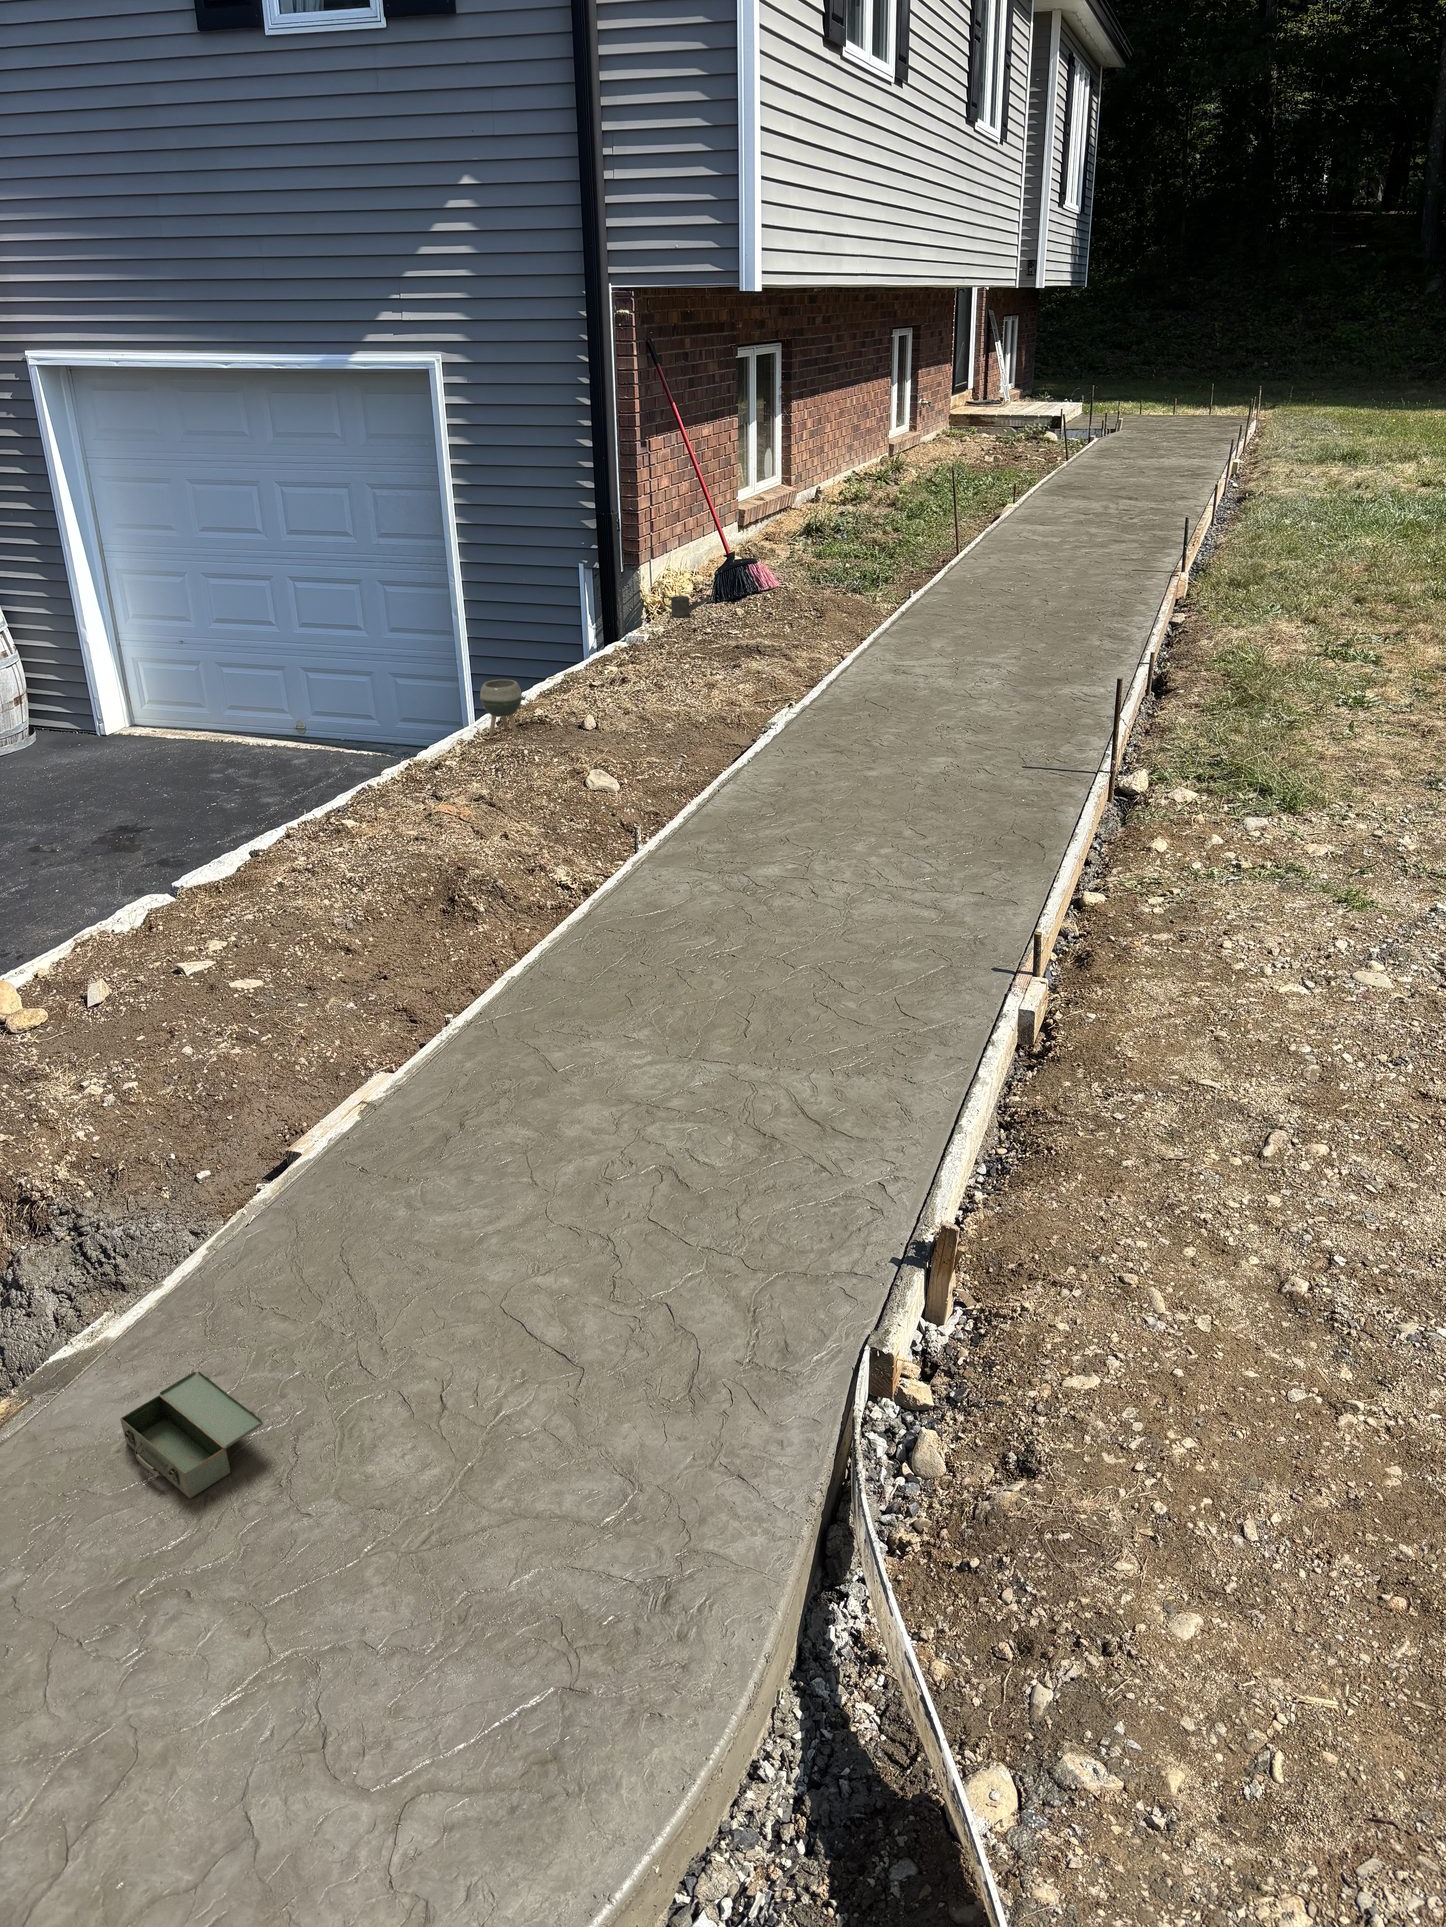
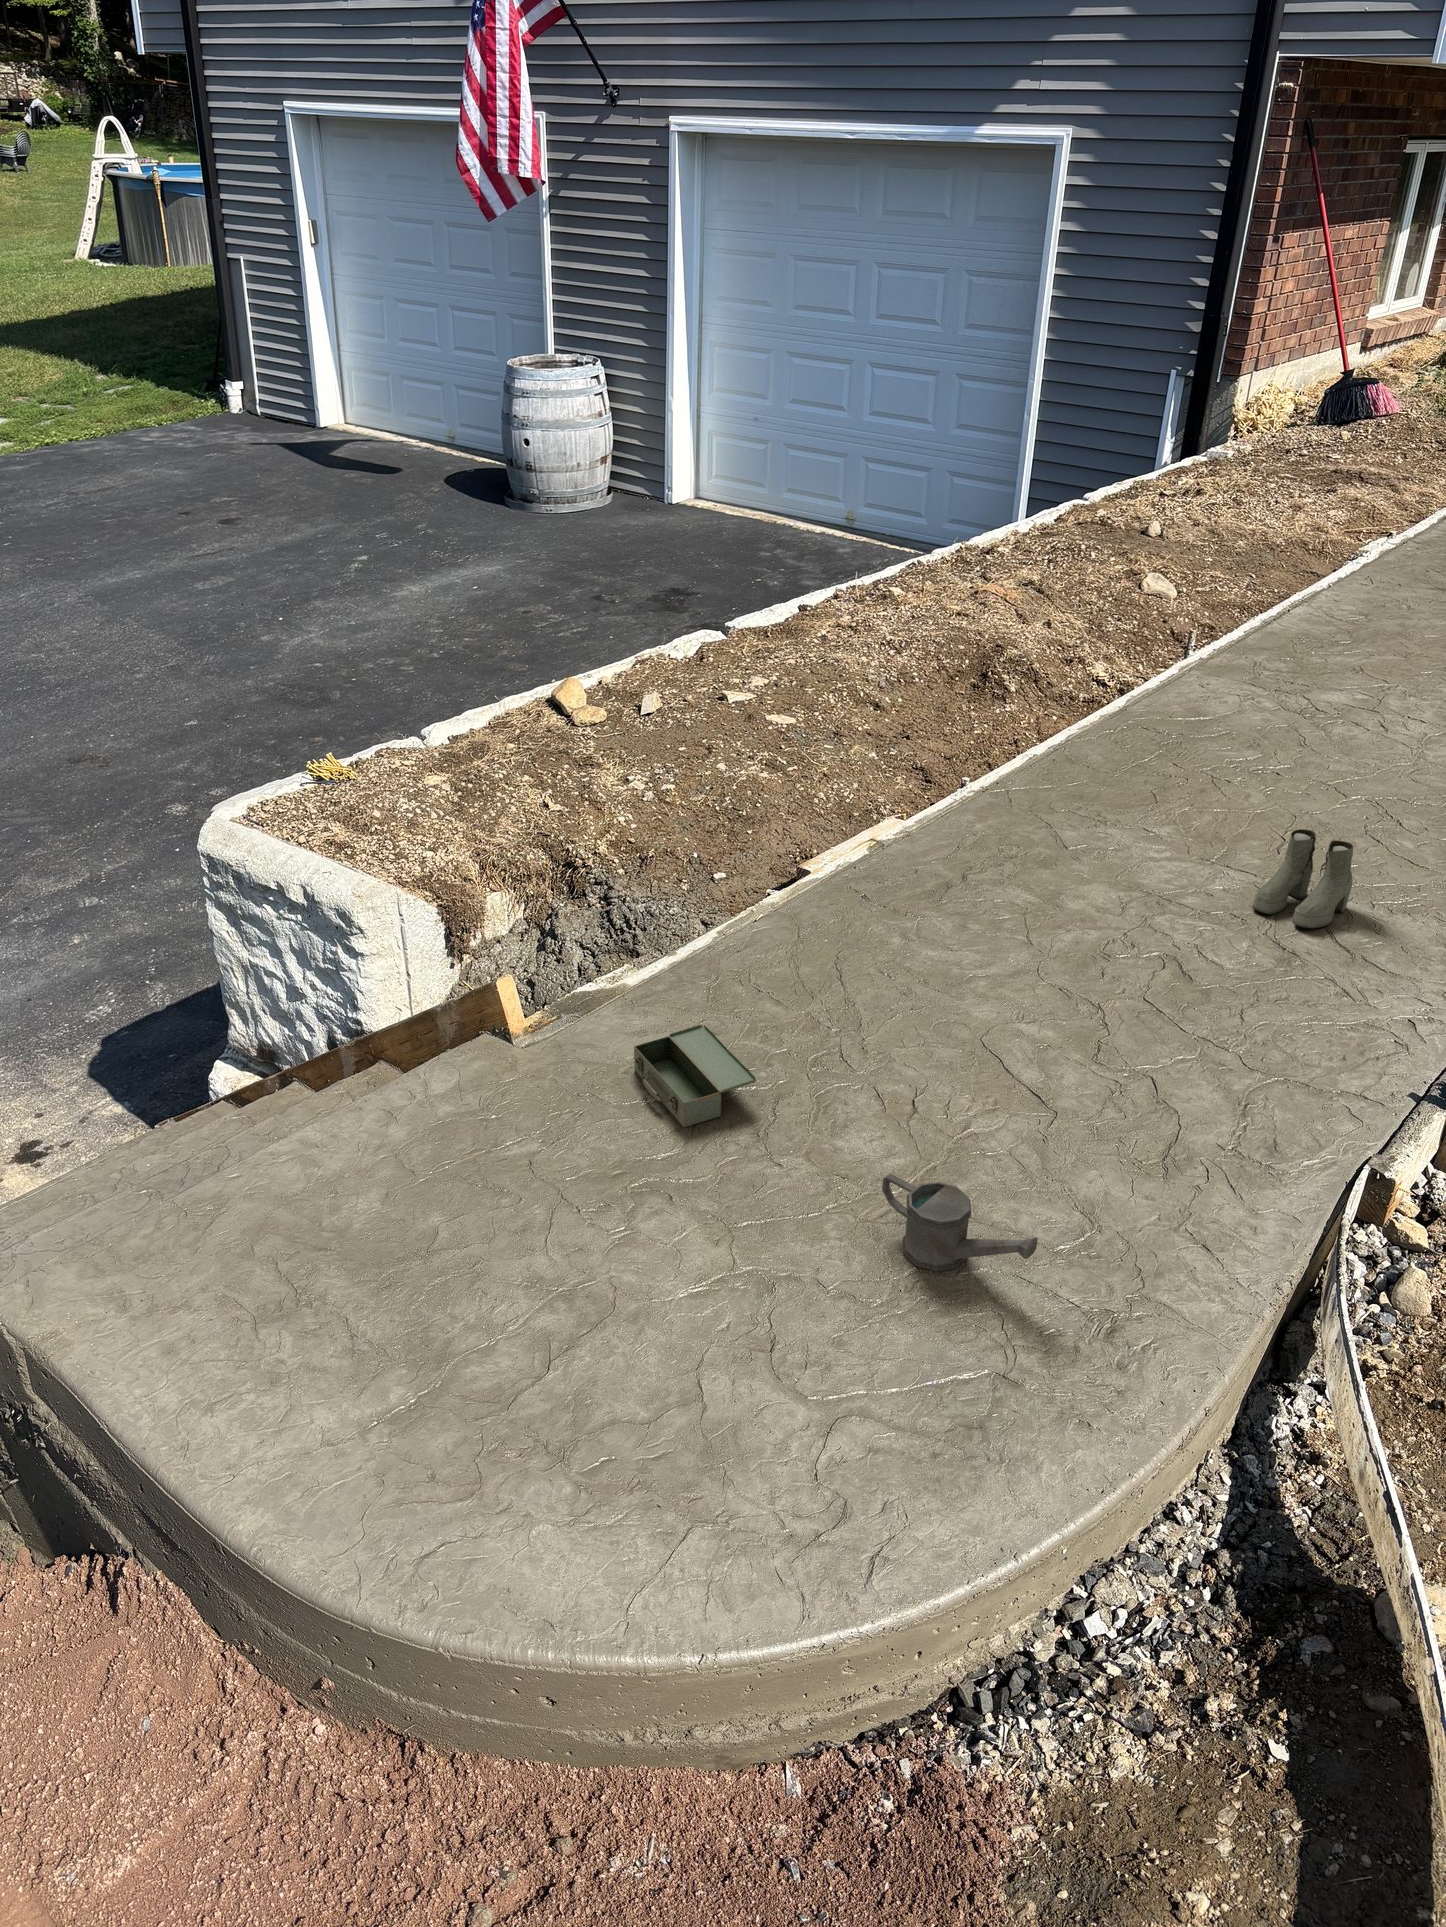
watering can: present [662,596,709,618] -> present [882,1174,1038,1272]
planter: present [480,679,522,736] -> none [1046,471,1091,533]
boots: none [728,1015,809,1107] -> present [1252,829,1353,928]

